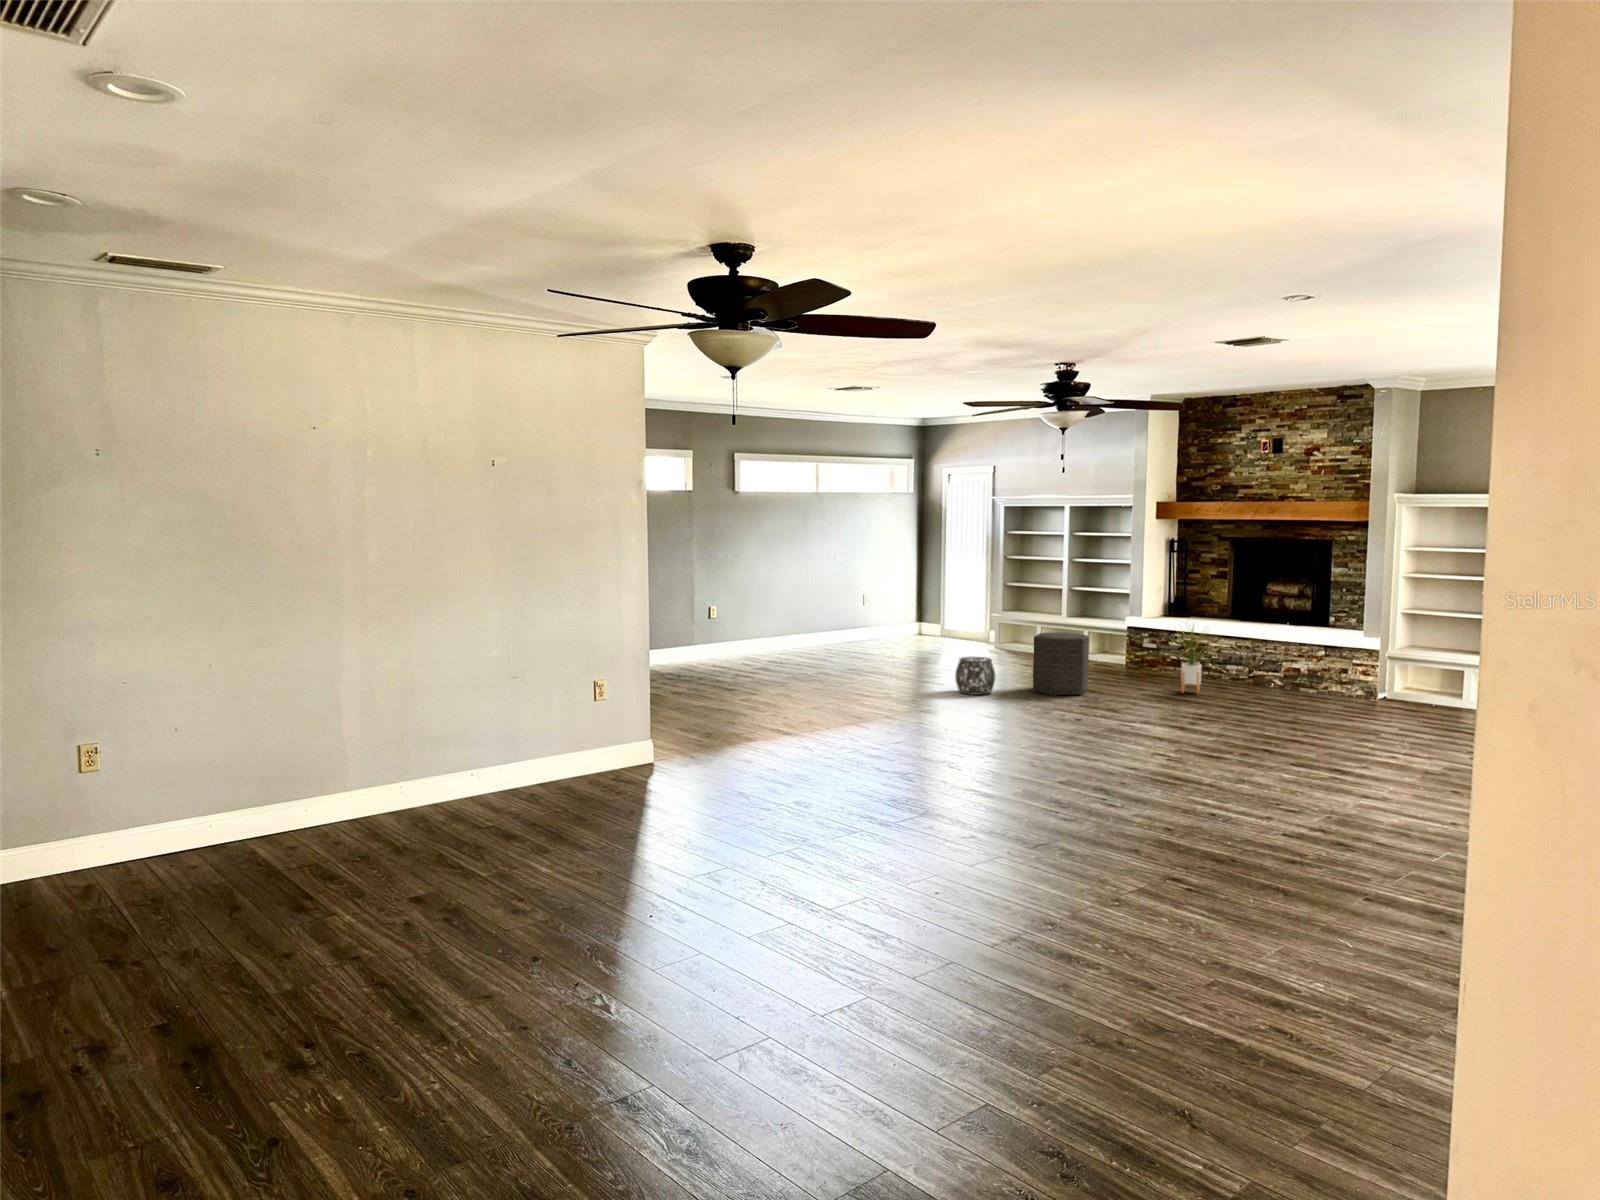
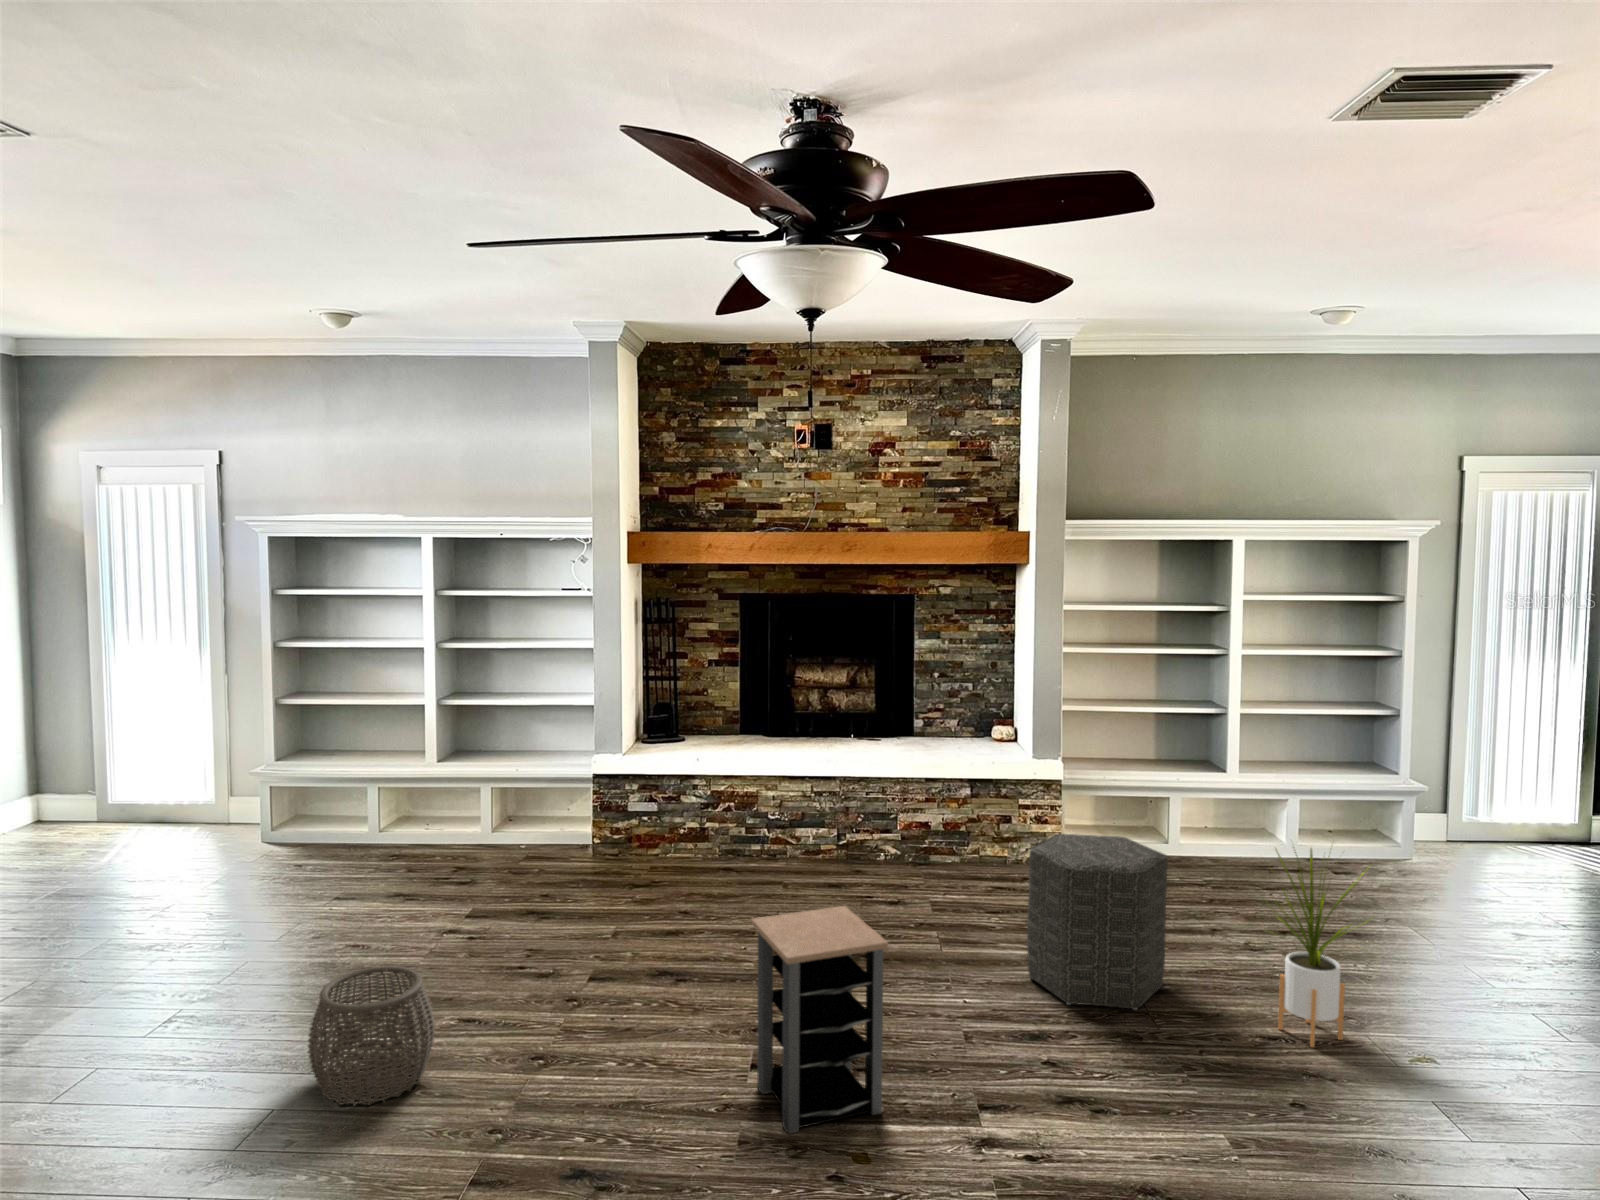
house plant: present [1181,630,1201,693] -> present [1265,849,1364,1047]
ottoman: present [1033,632,1089,696] -> present [1027,834,1168,1010]
side table: none [1084,648,1131,720] -> present [751,906,888,1134]

